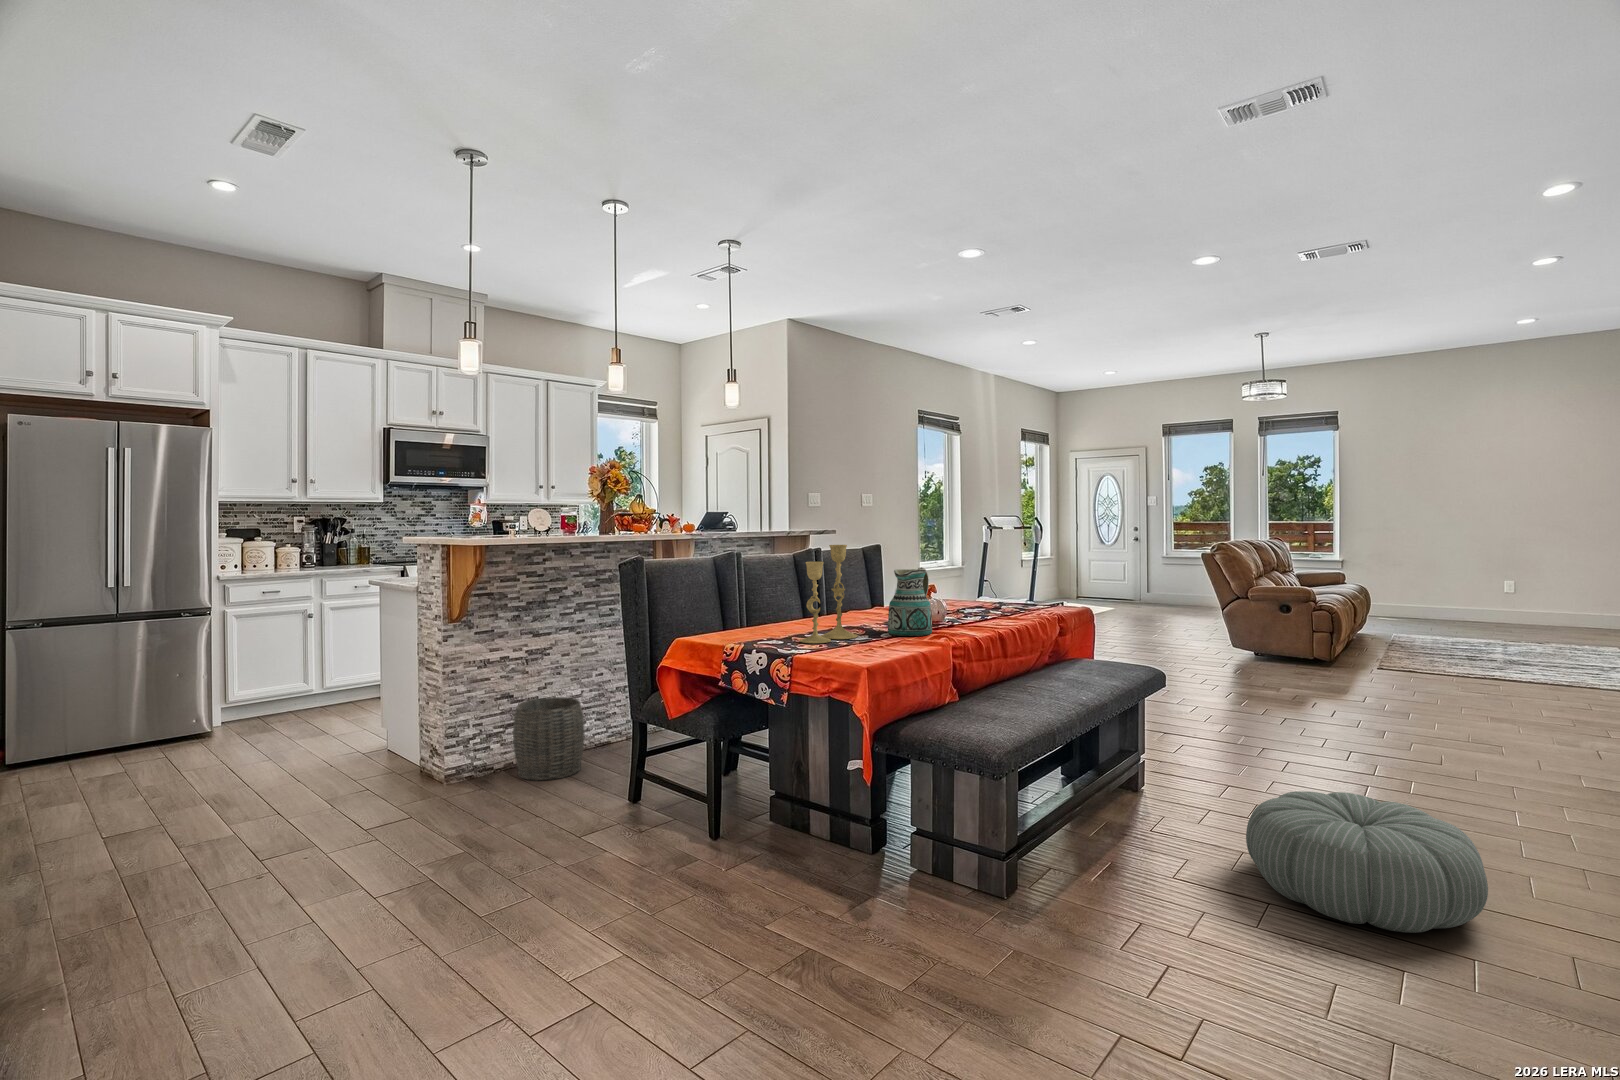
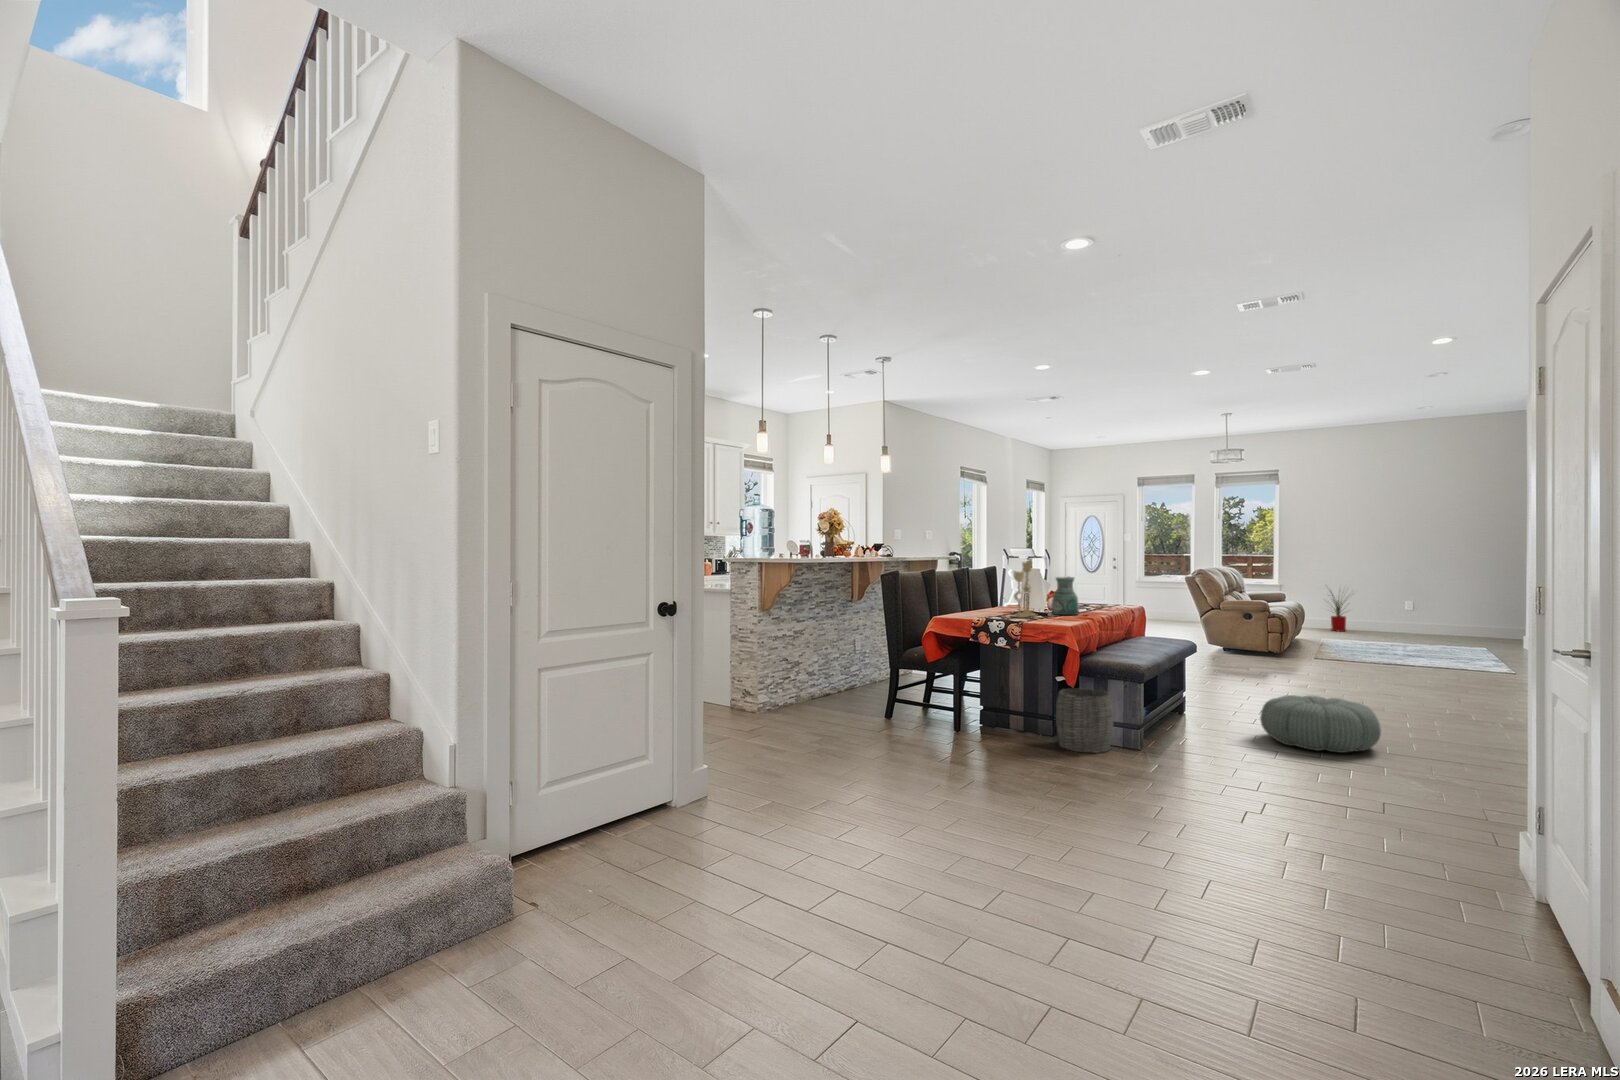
house plant: none [1393,558,1452,621] -> present [1328,592,1346,631]
woven basket: present [513,697,585,780] -> present [1056,689,1113,753]

